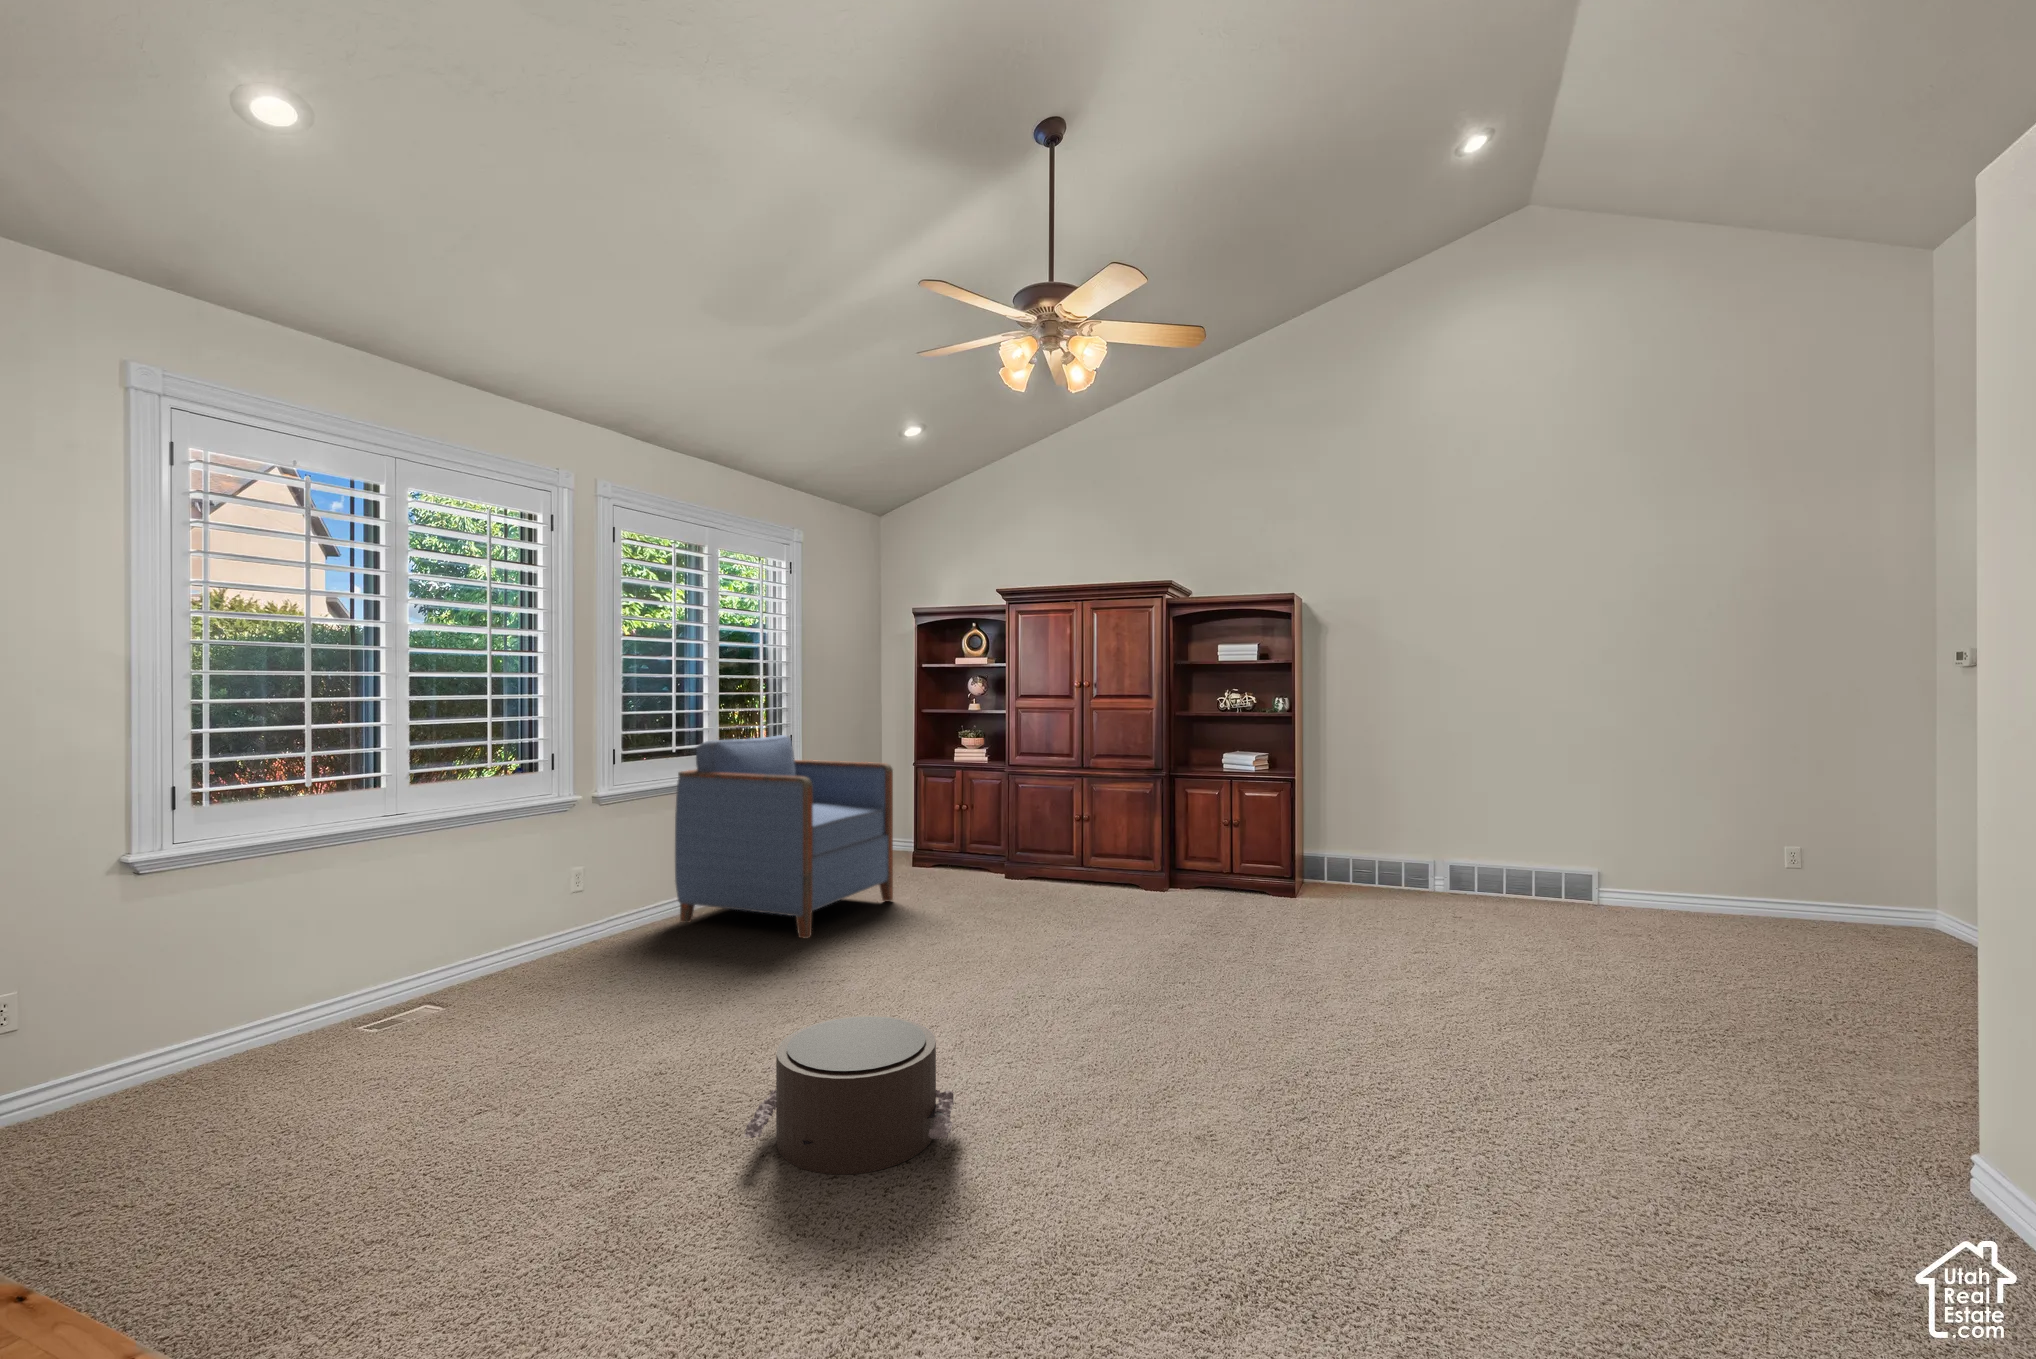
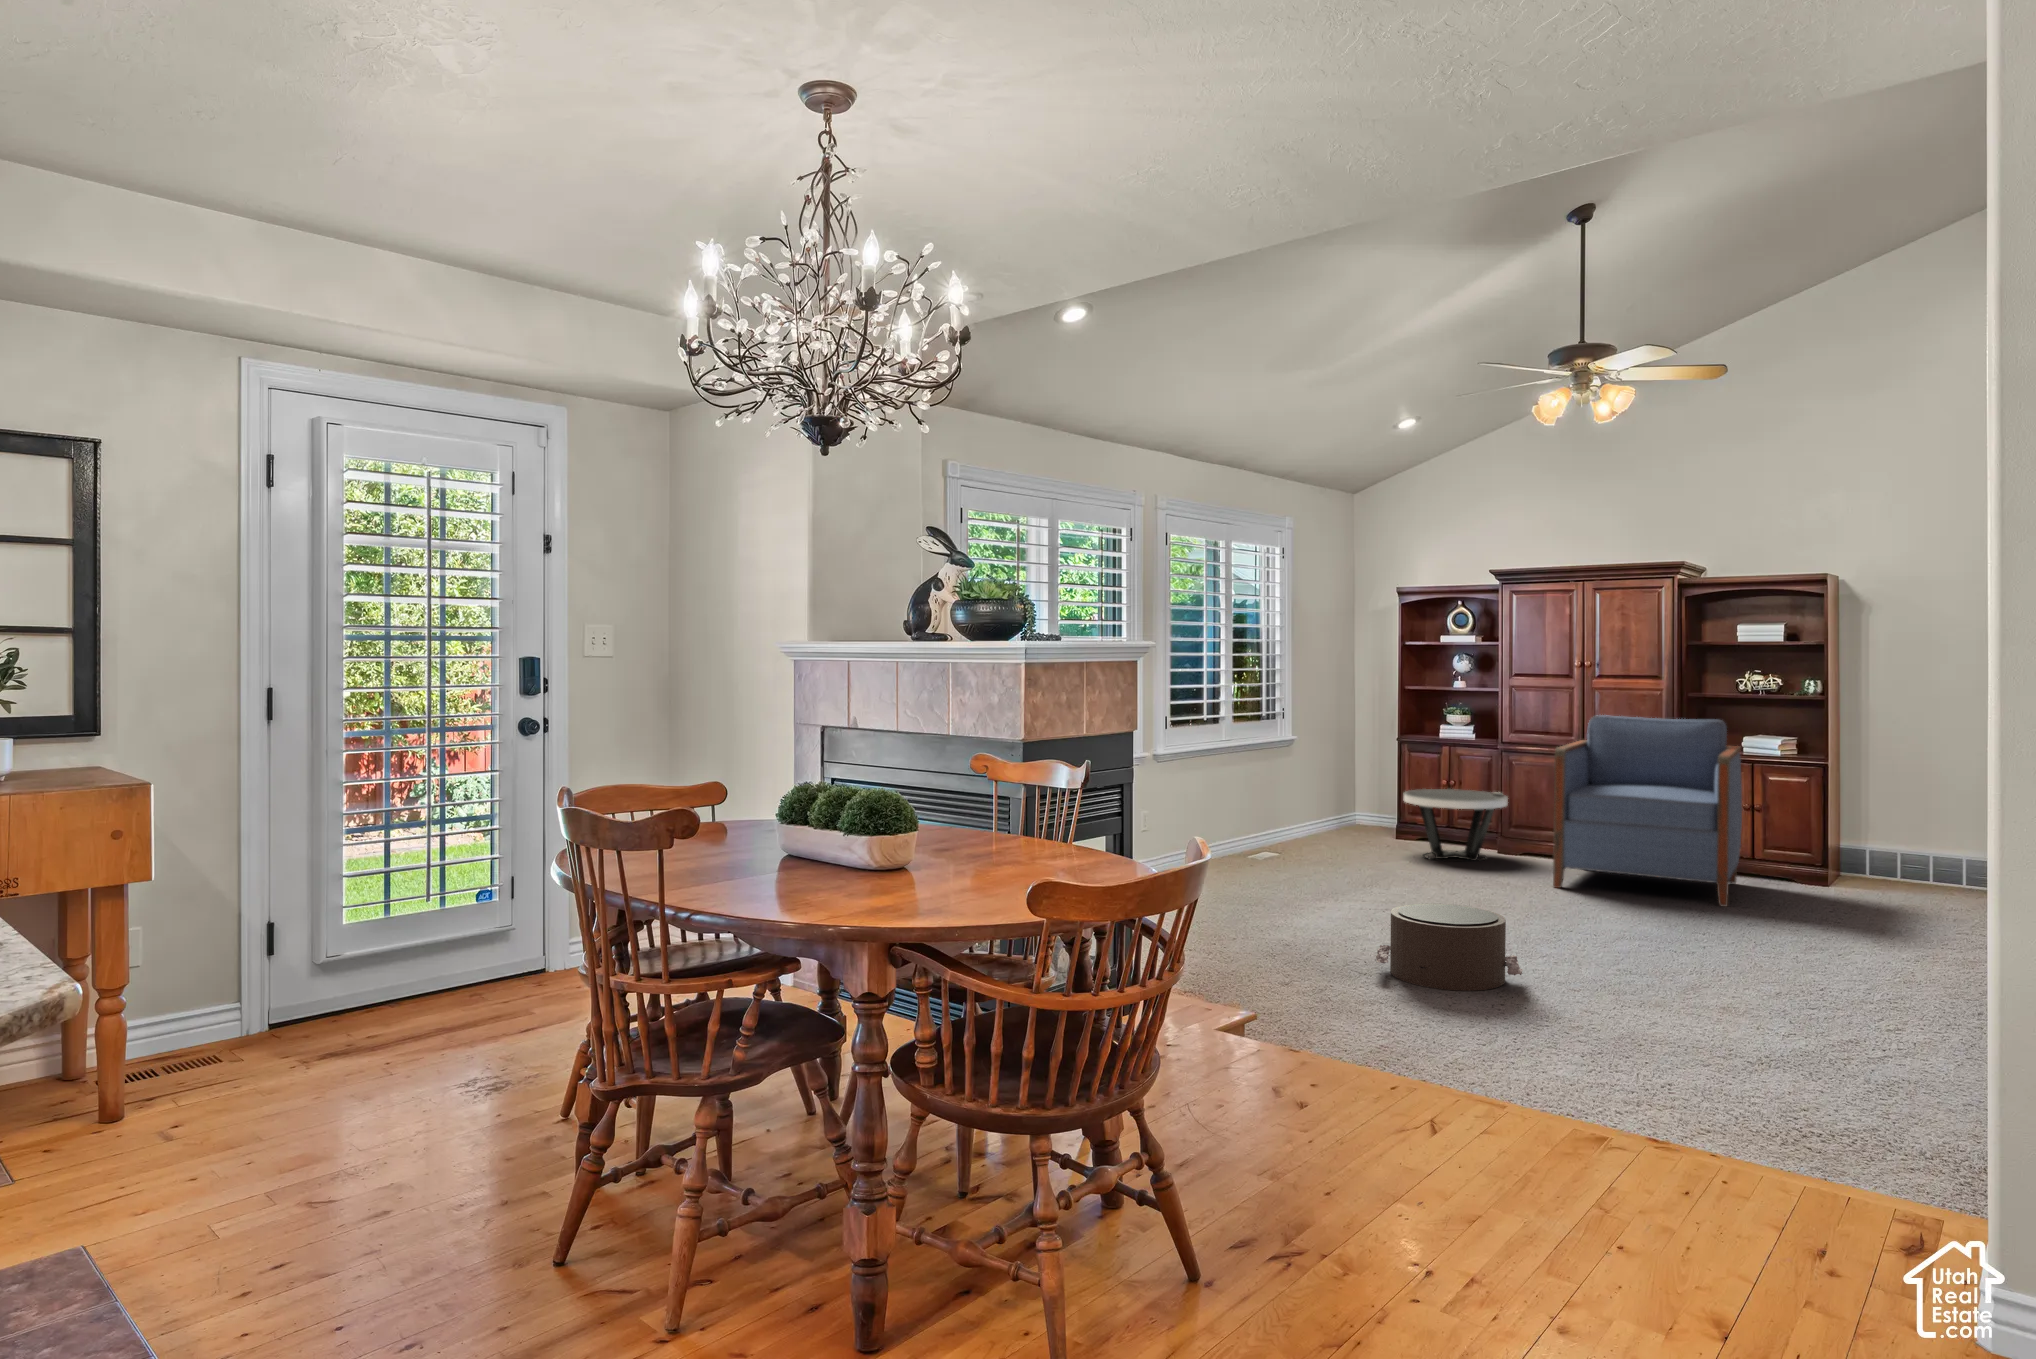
armchair: present [675,735,893,939] -> present [1553,715,1742,906]
side table: none [913,813,1014,892] -> present [1404,789,1508,861]

